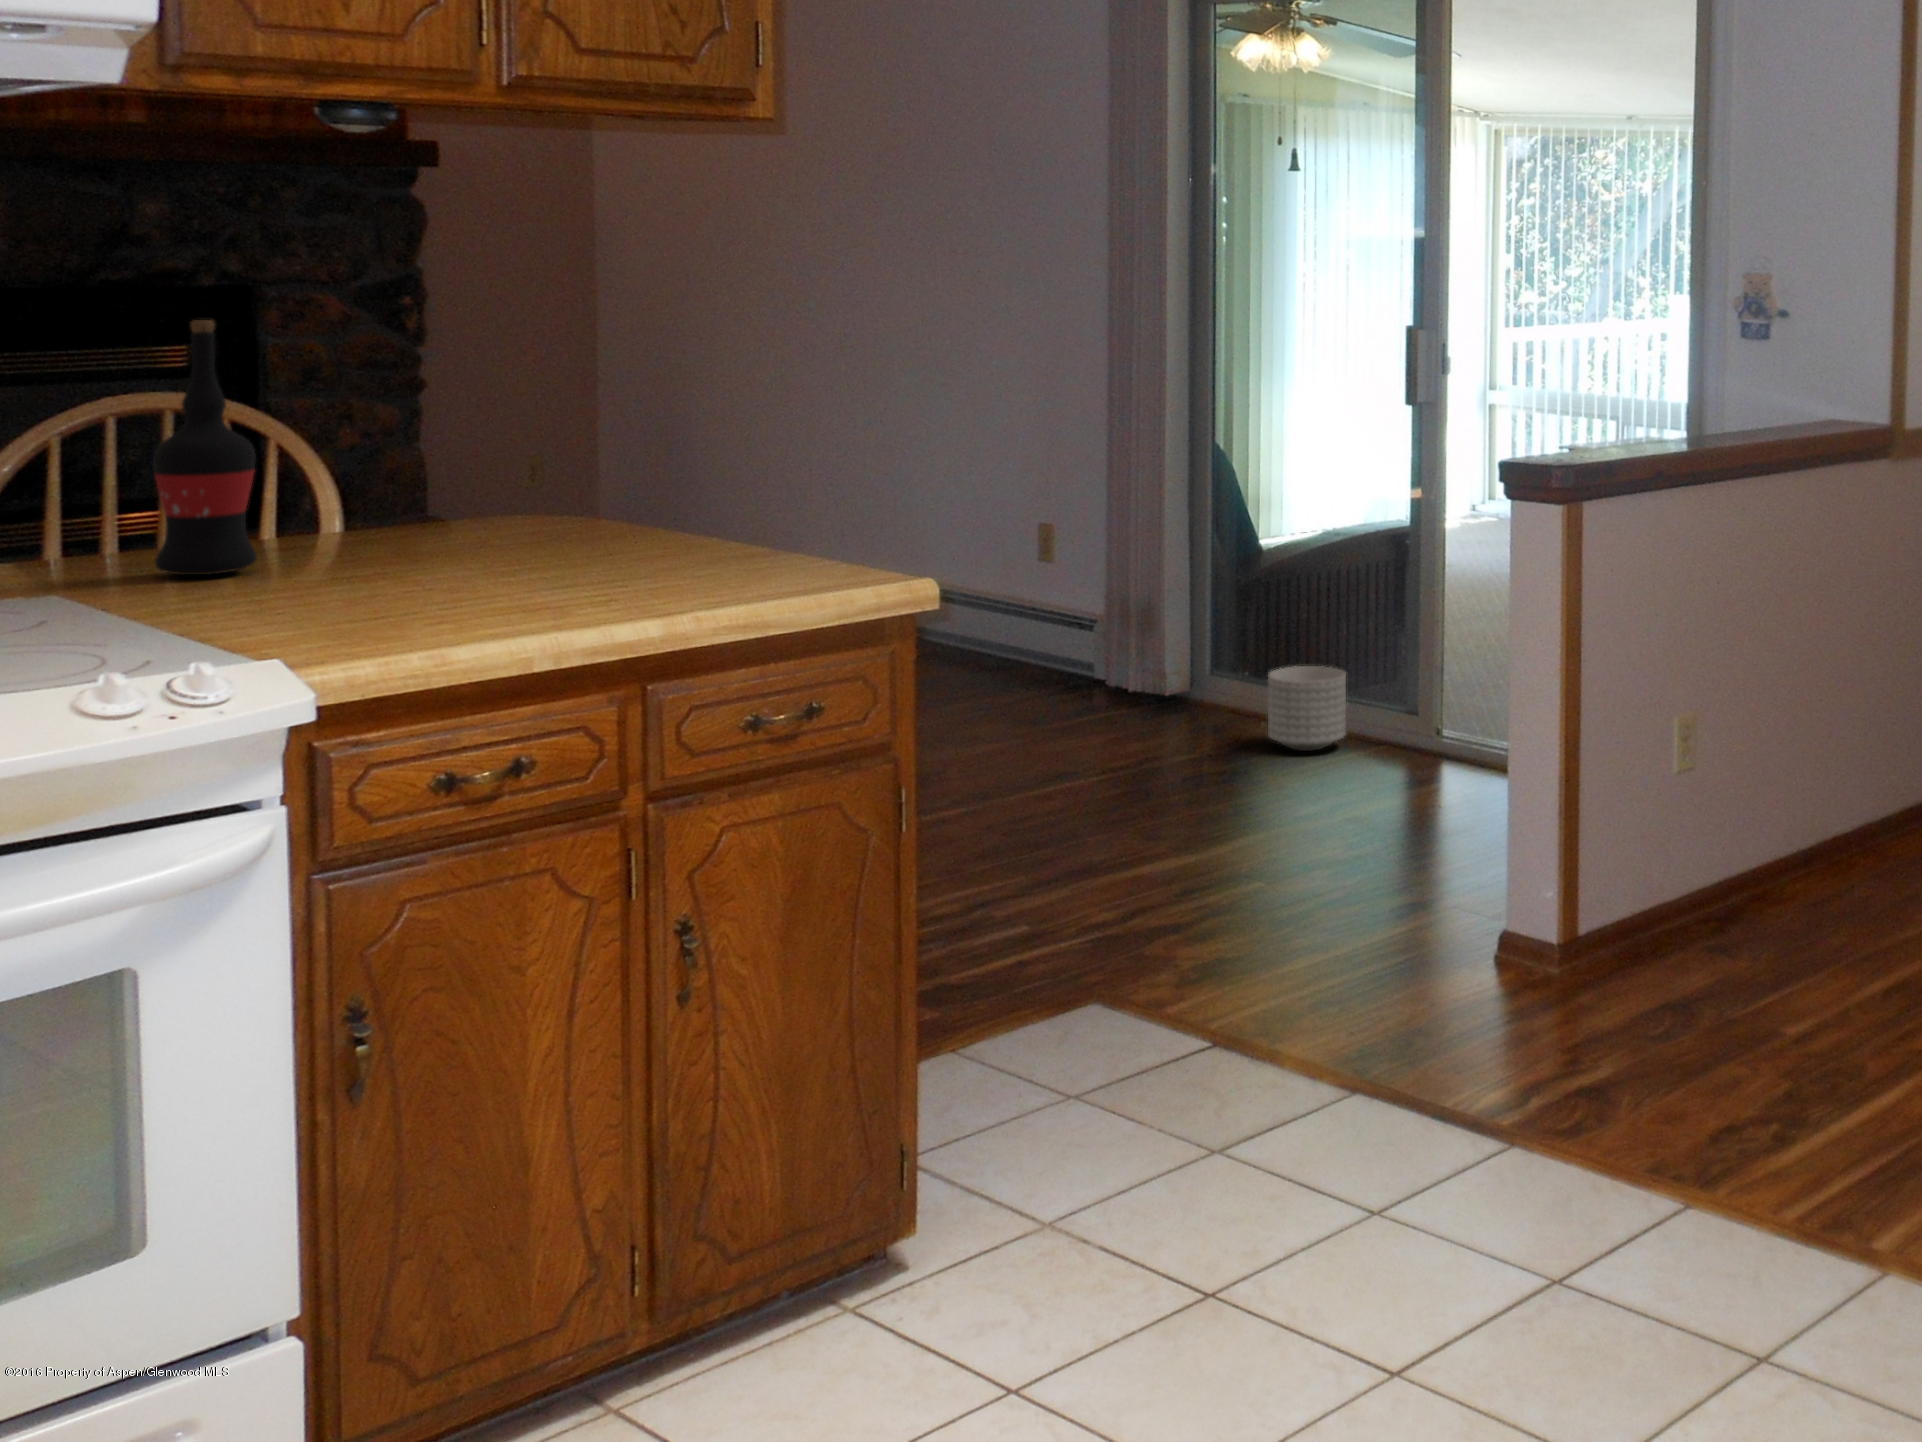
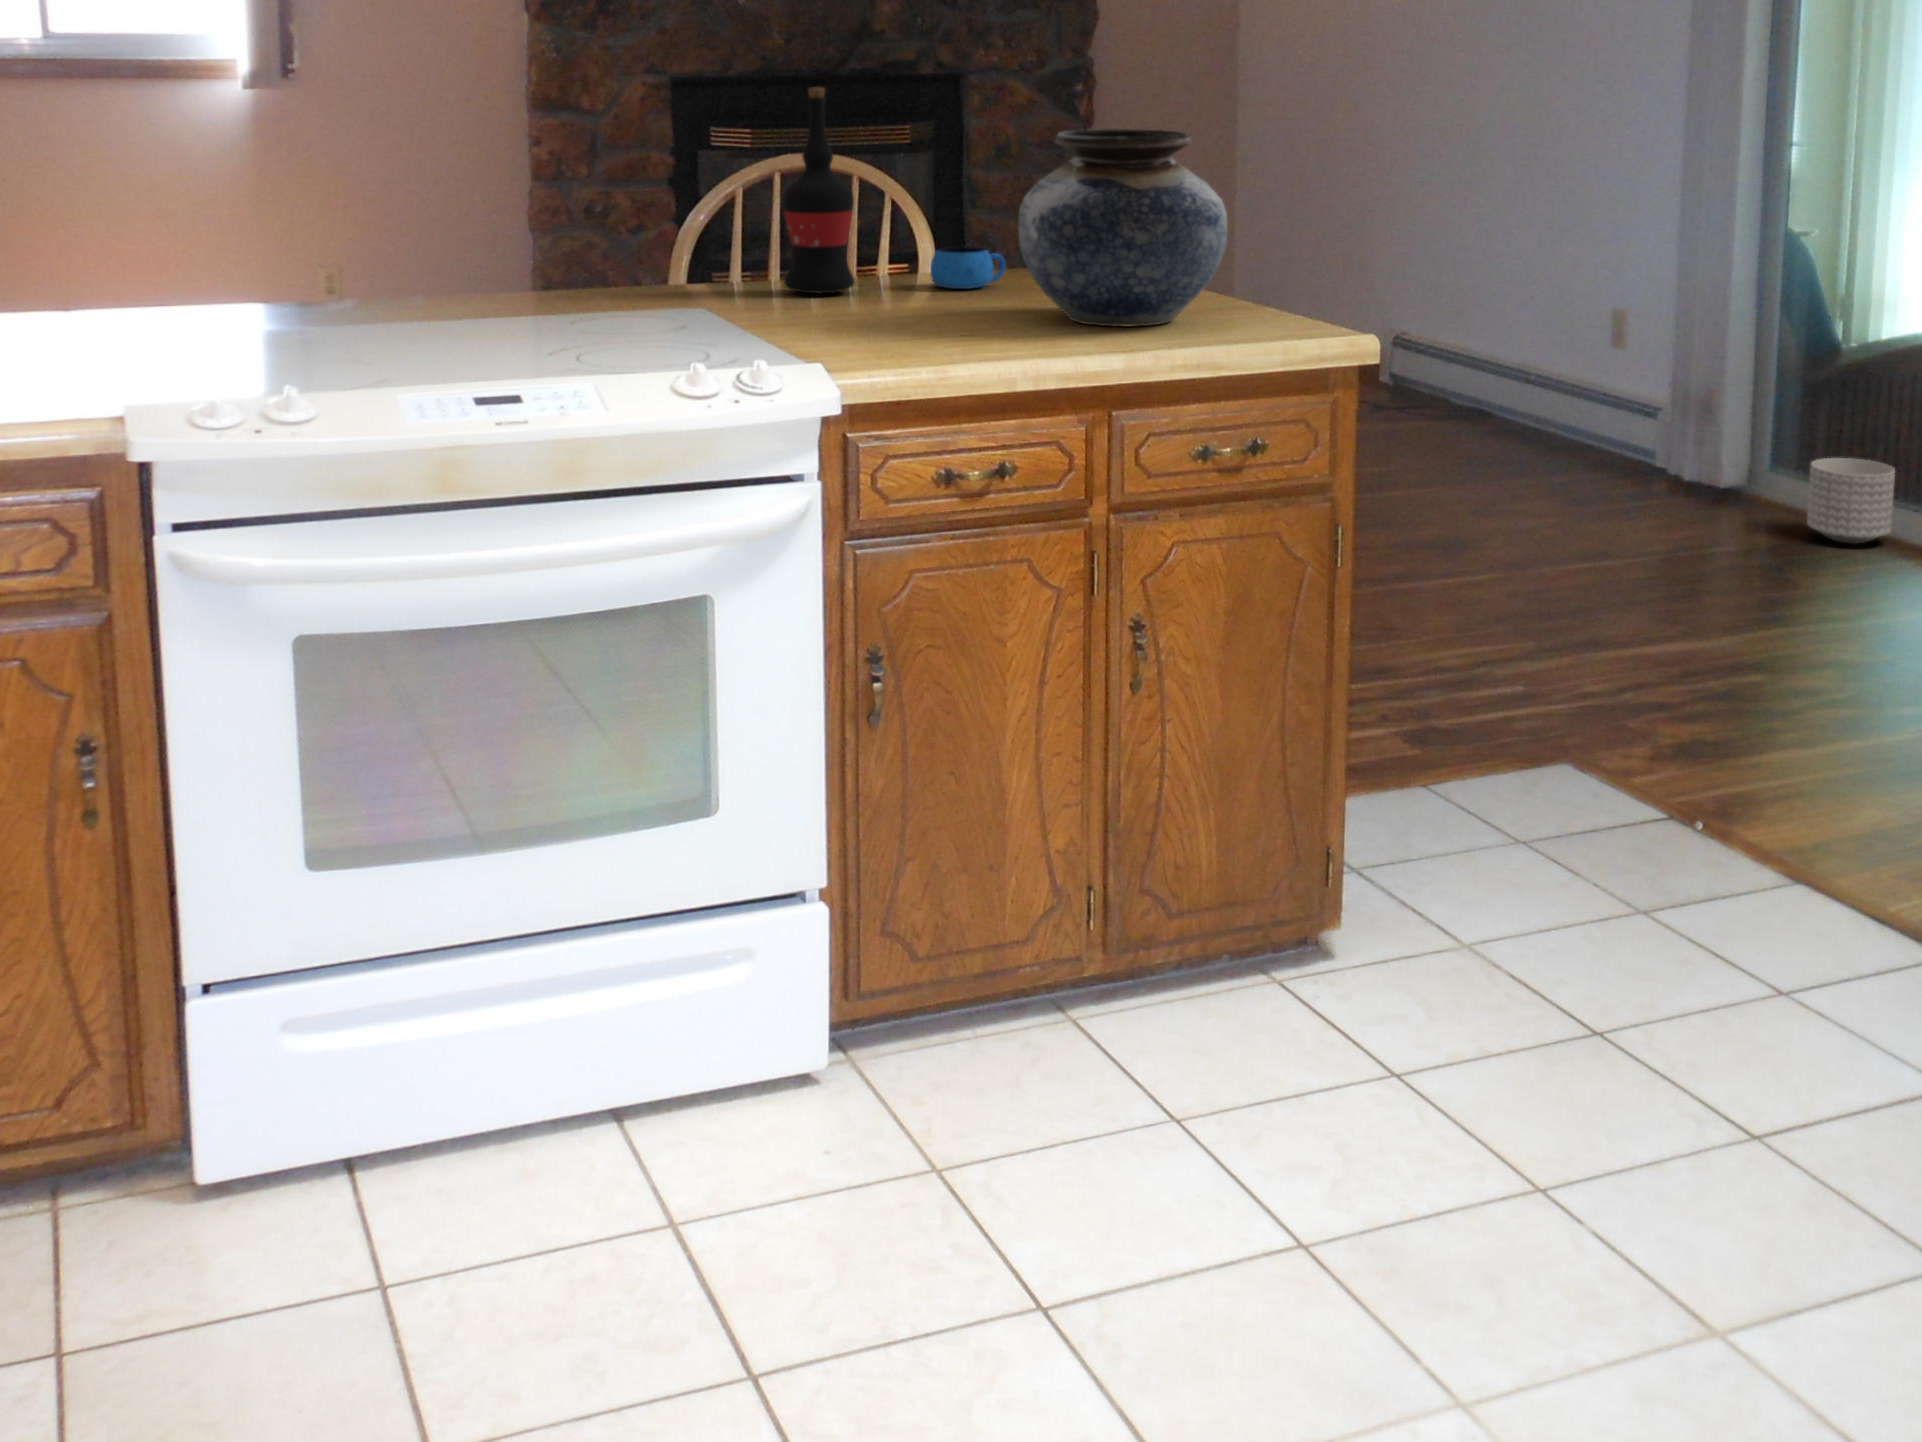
vase: none [500,362,756,586] -> present [1018,129,1228,326]
mug: none [354,507,454,557] -> present [930,247,1006,289]

